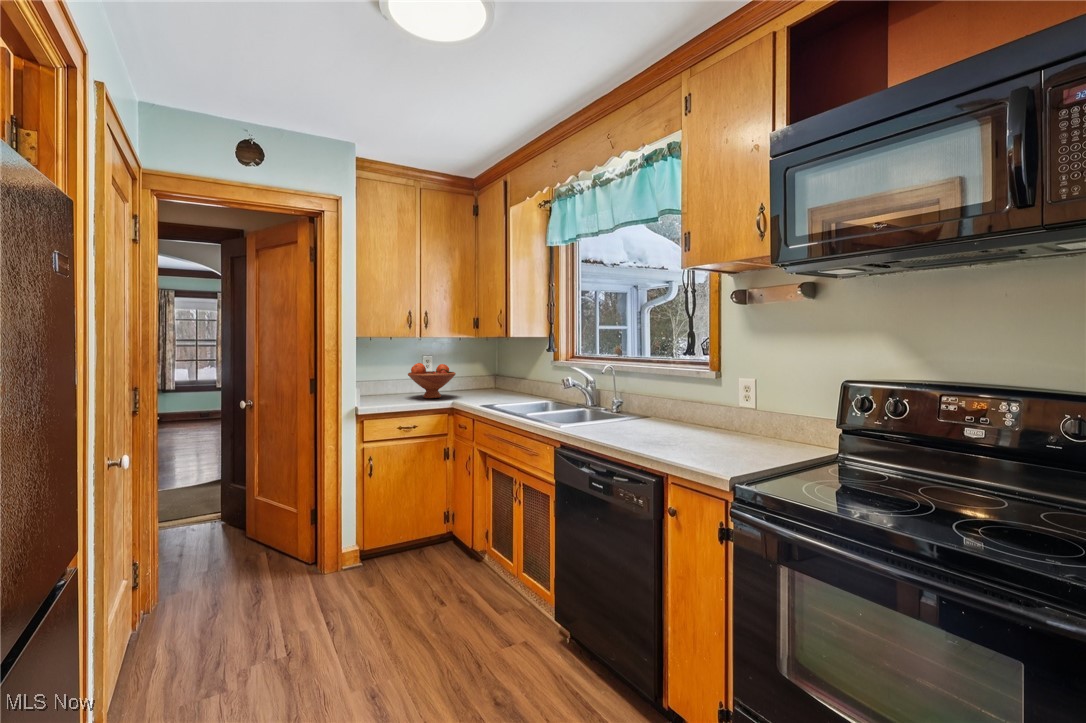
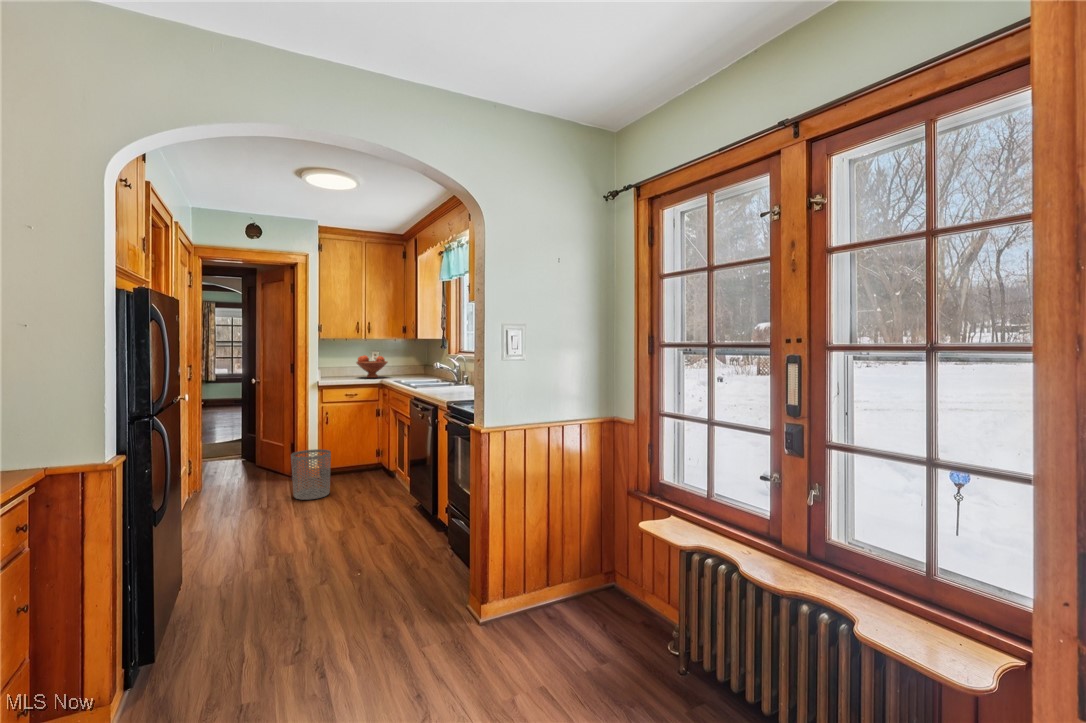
waste bin: none [323,527,391,626] -> present [291,449,331,500]

